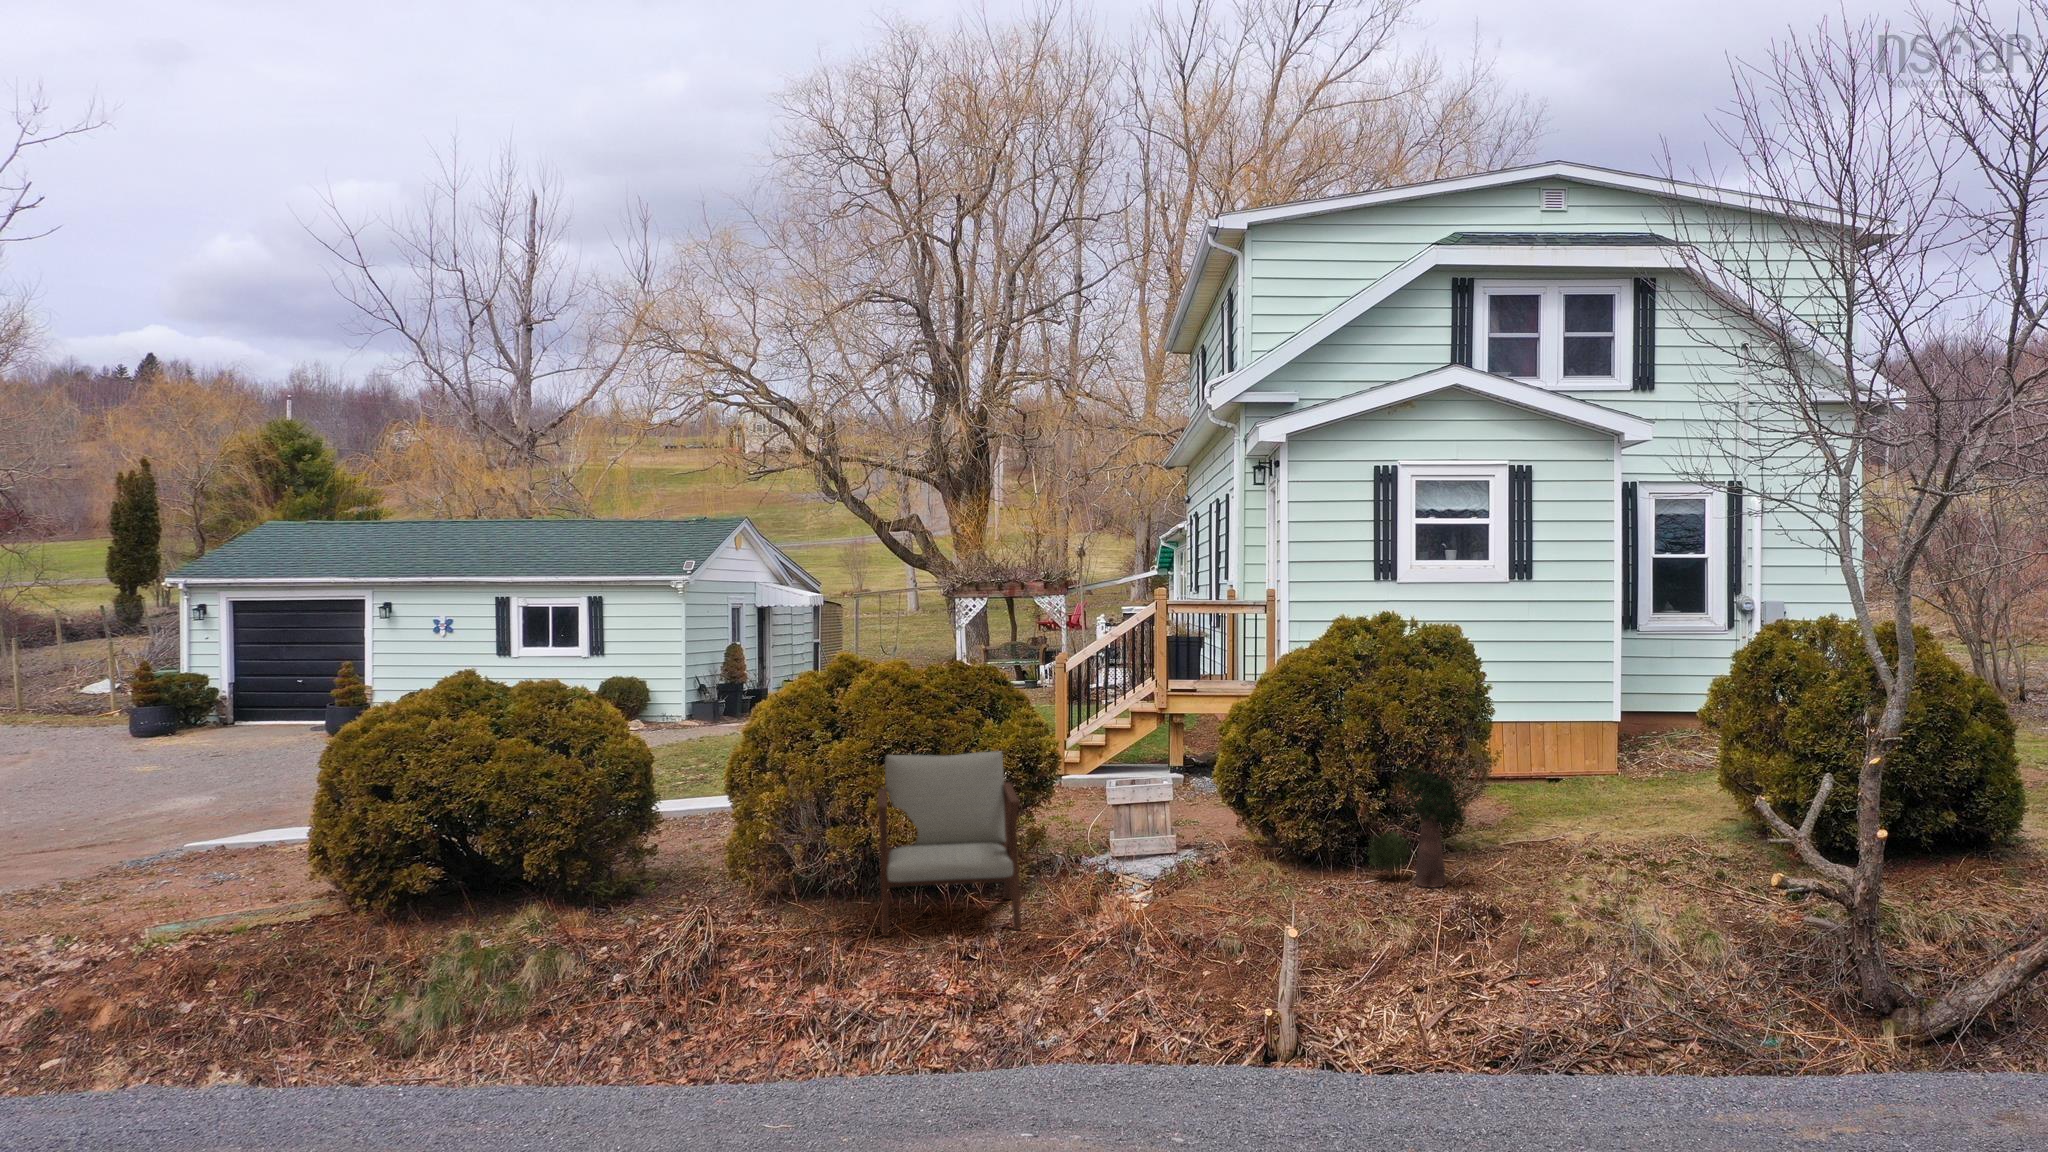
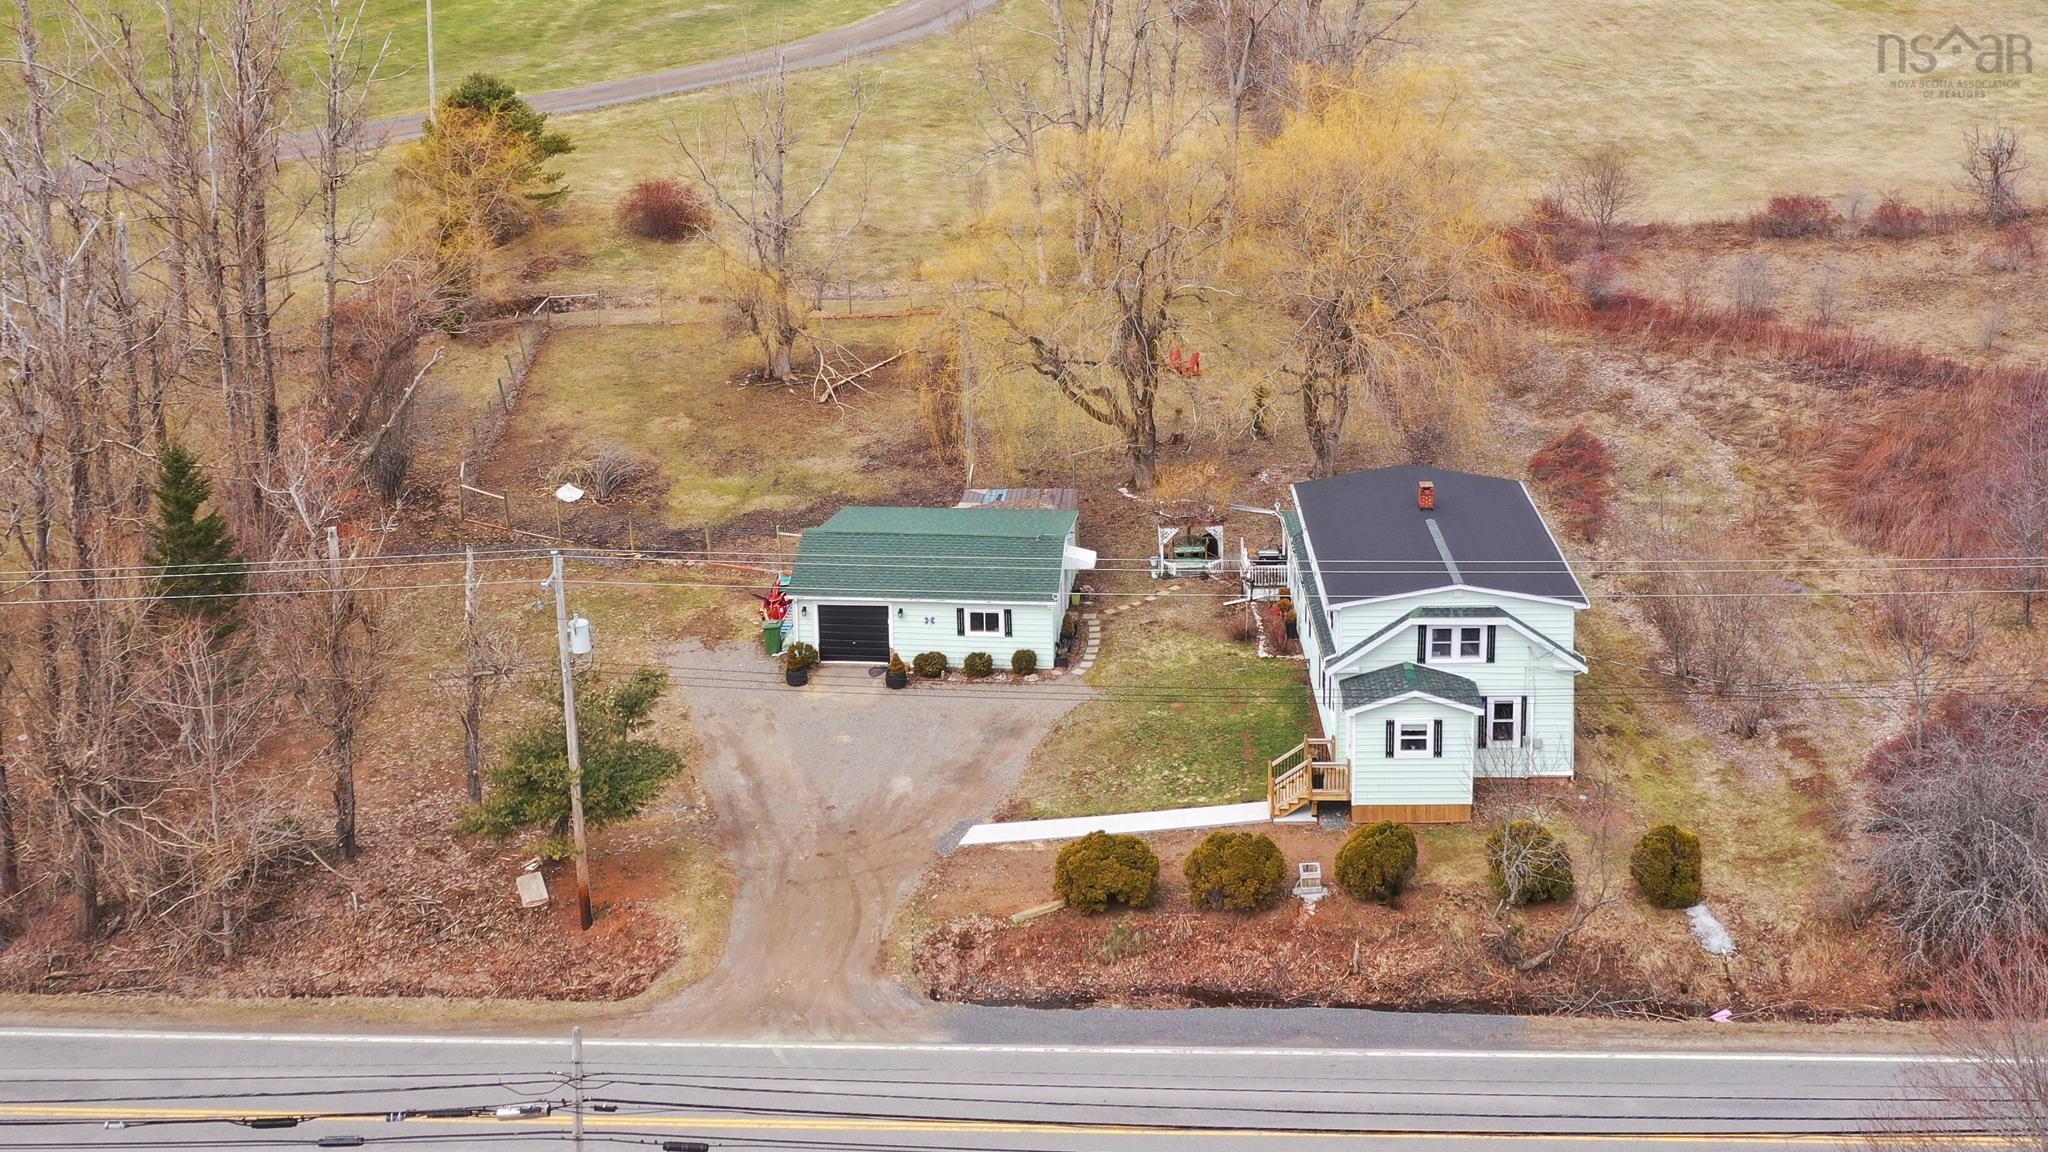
lounge chair: present [878,751,1021,936] -> none [1255,883,1295,933]

